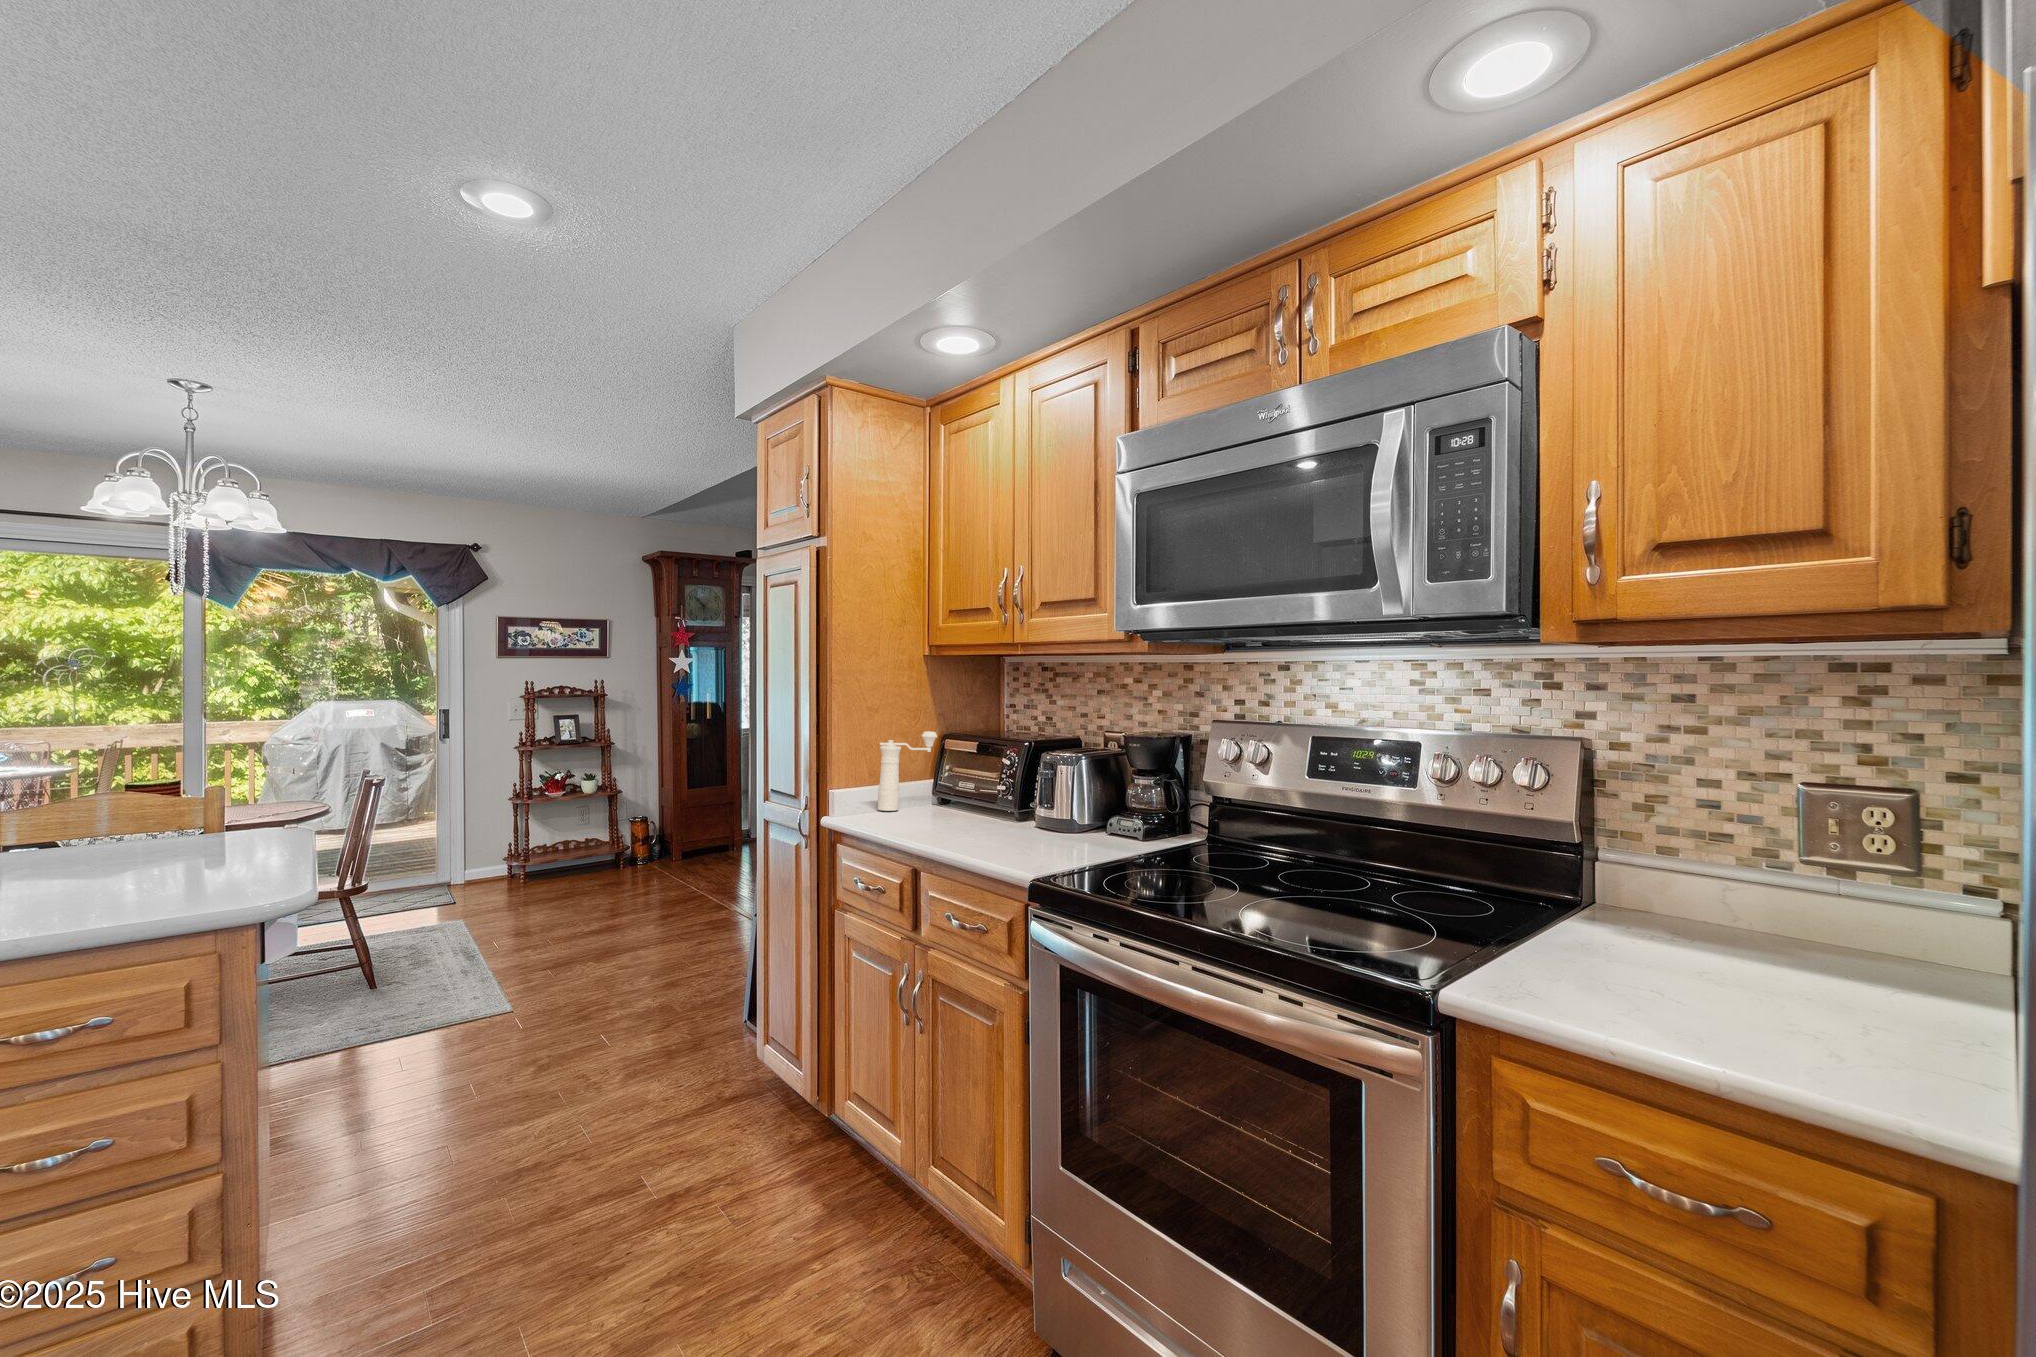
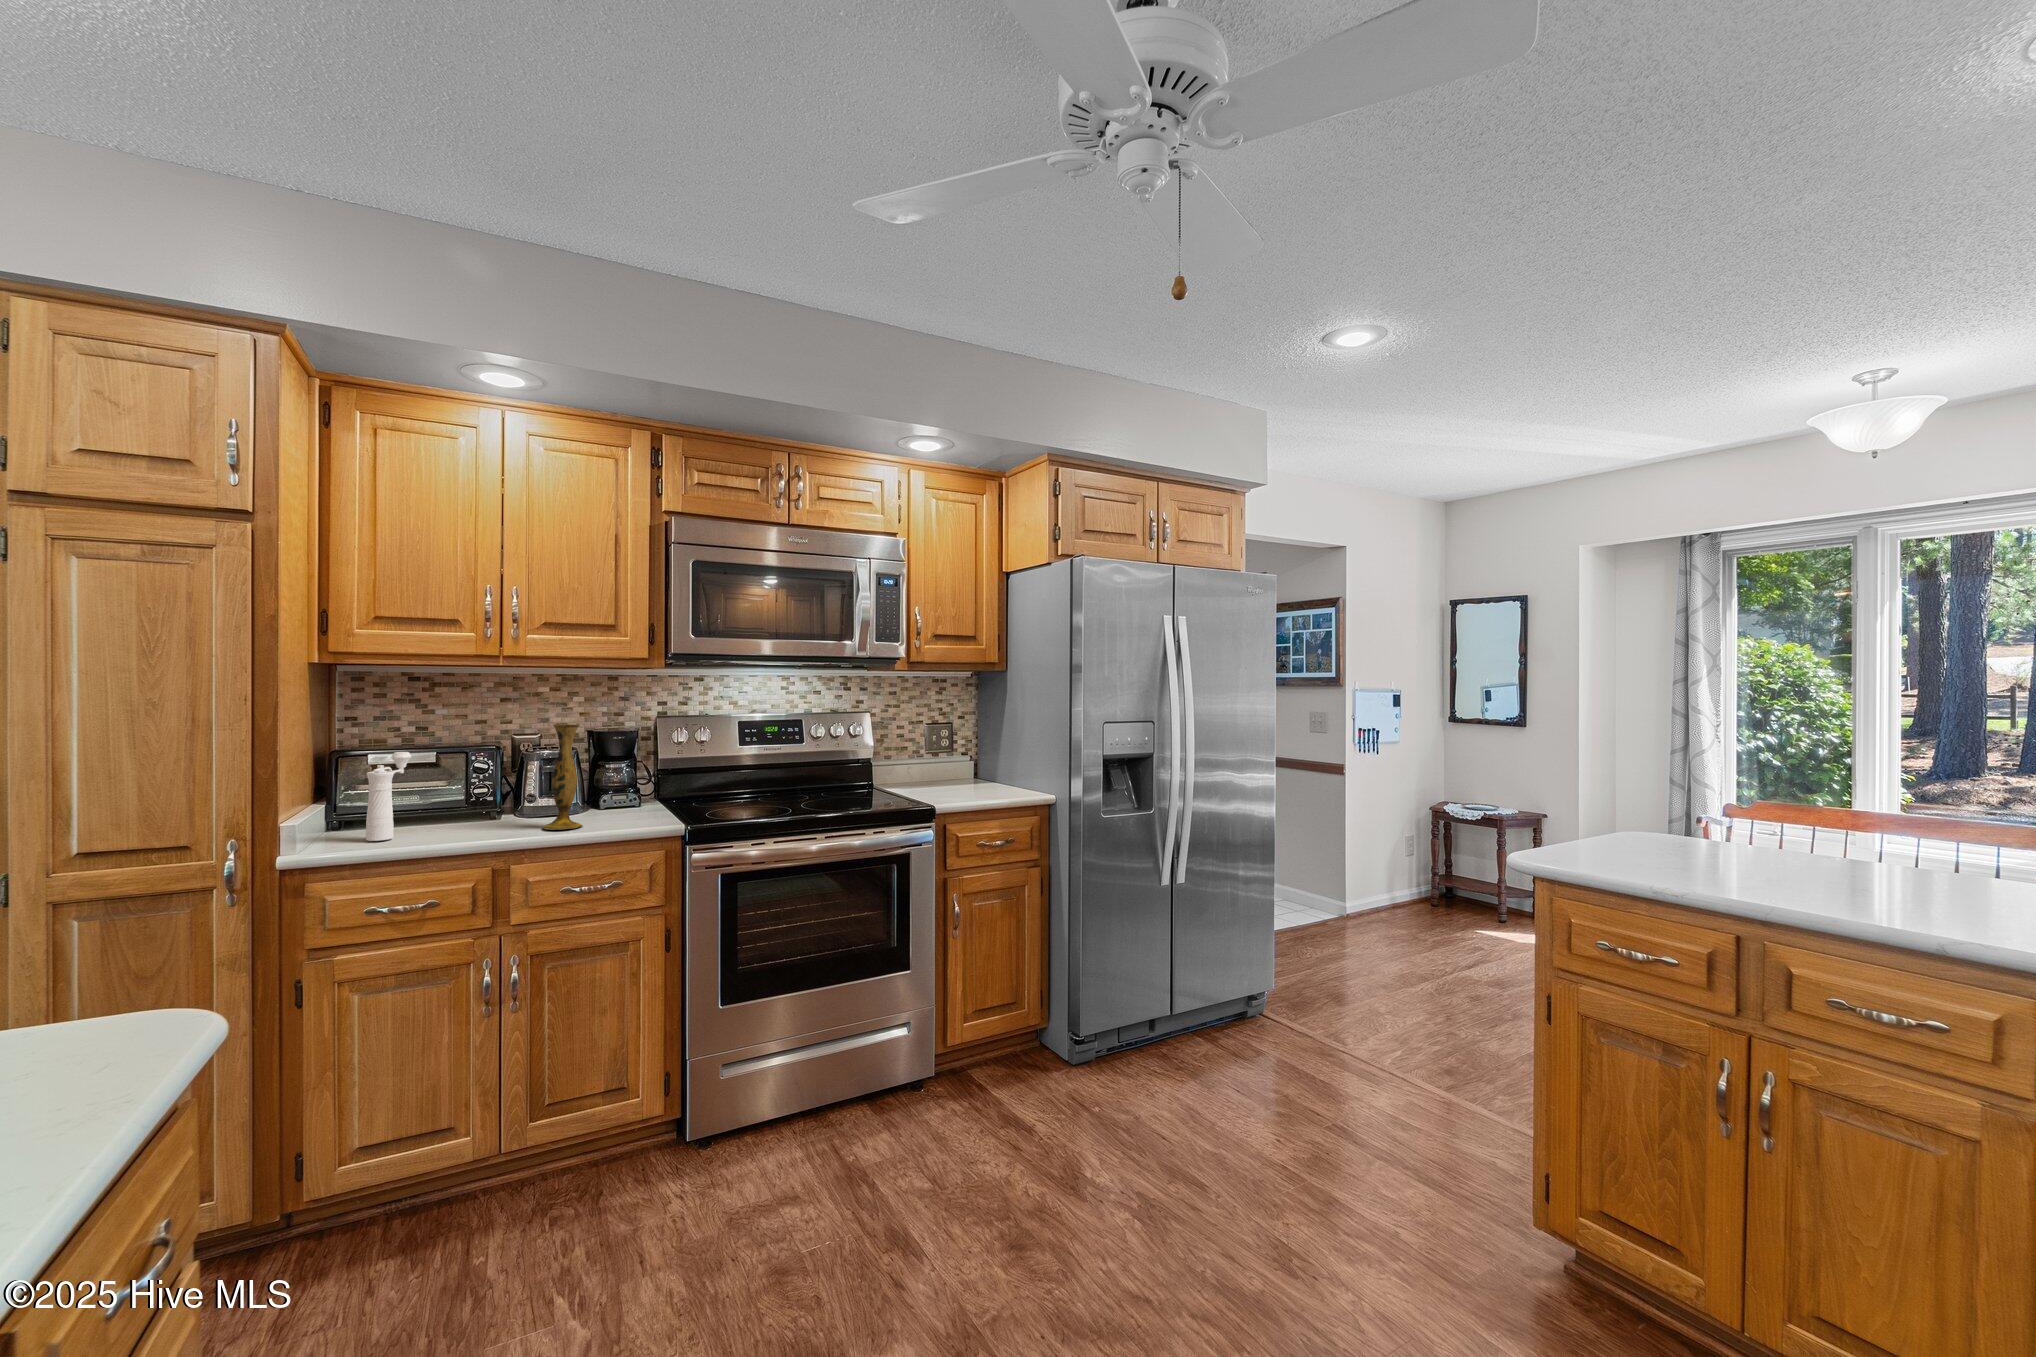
vase: none [970,710,1015,835] -> present [543,724,583,830]

